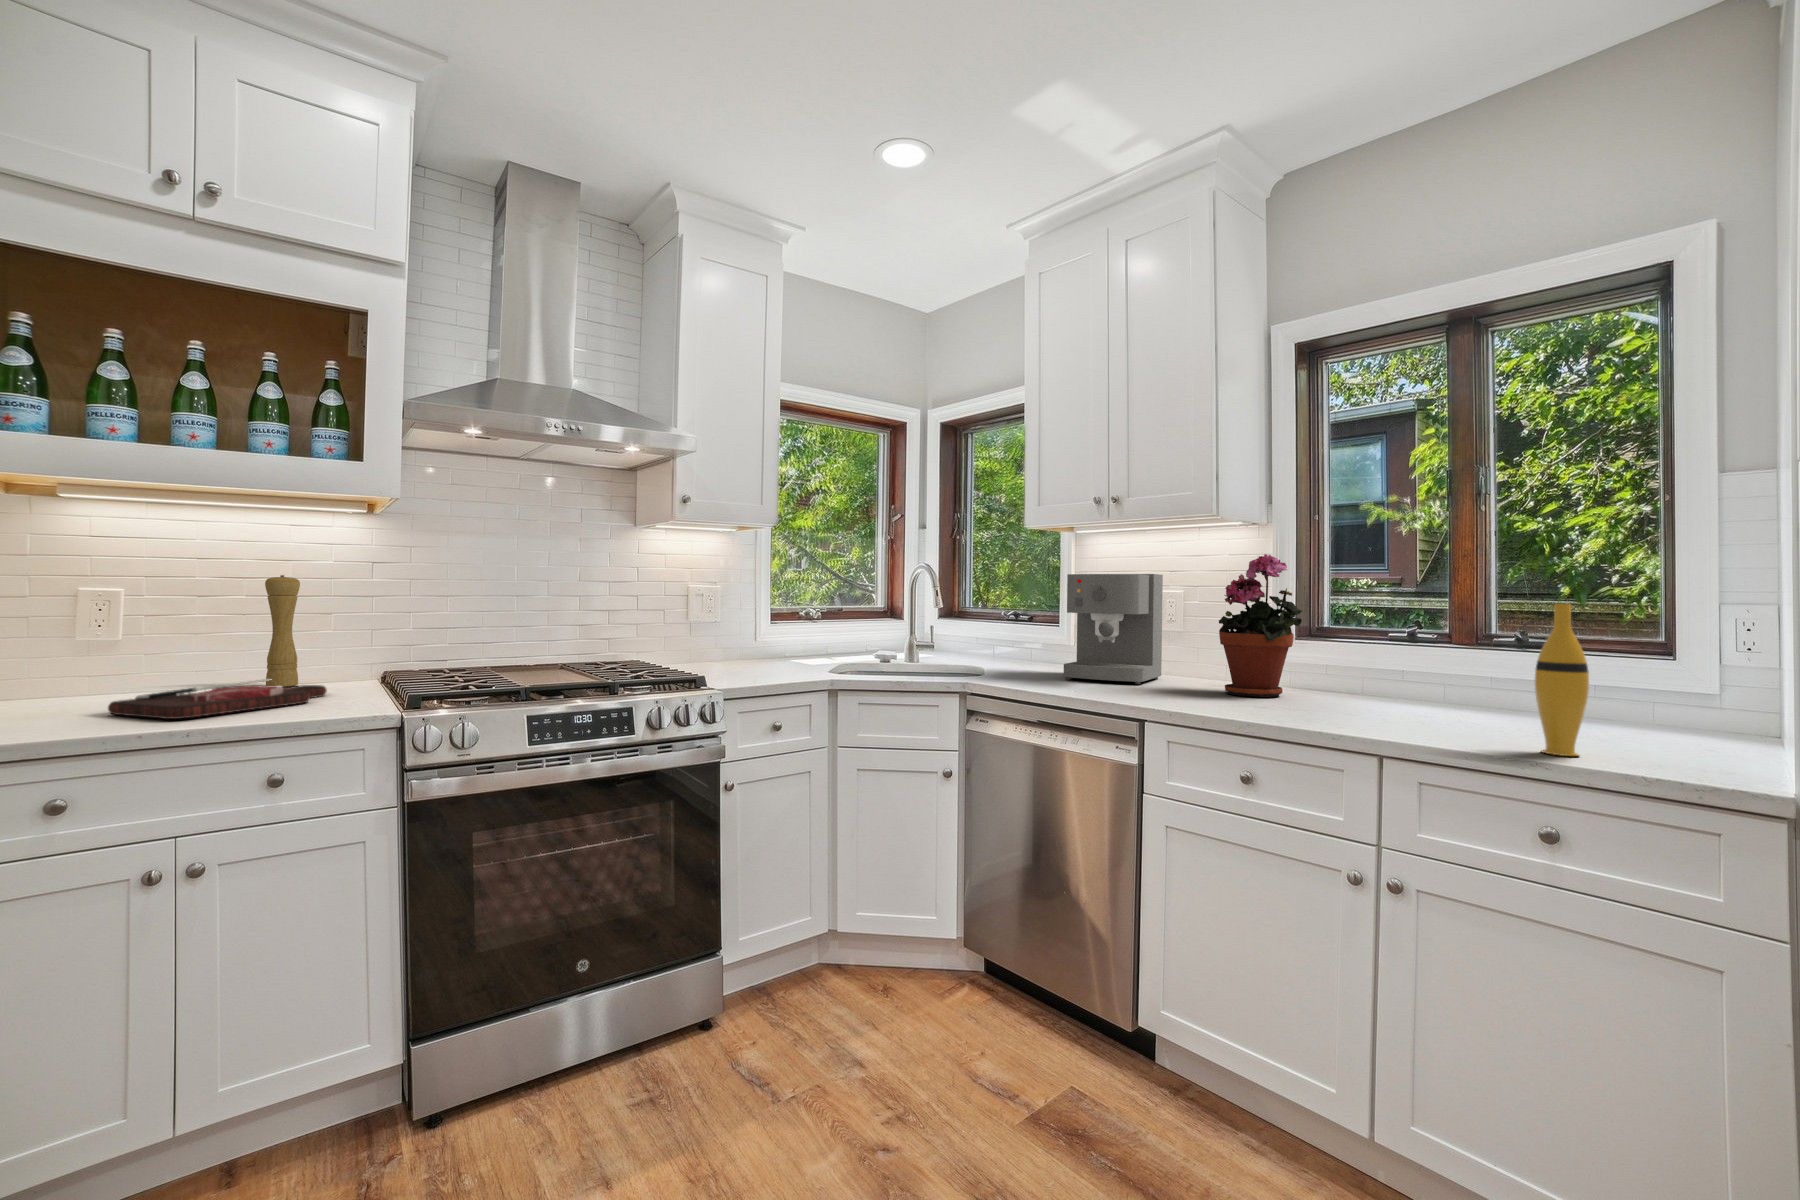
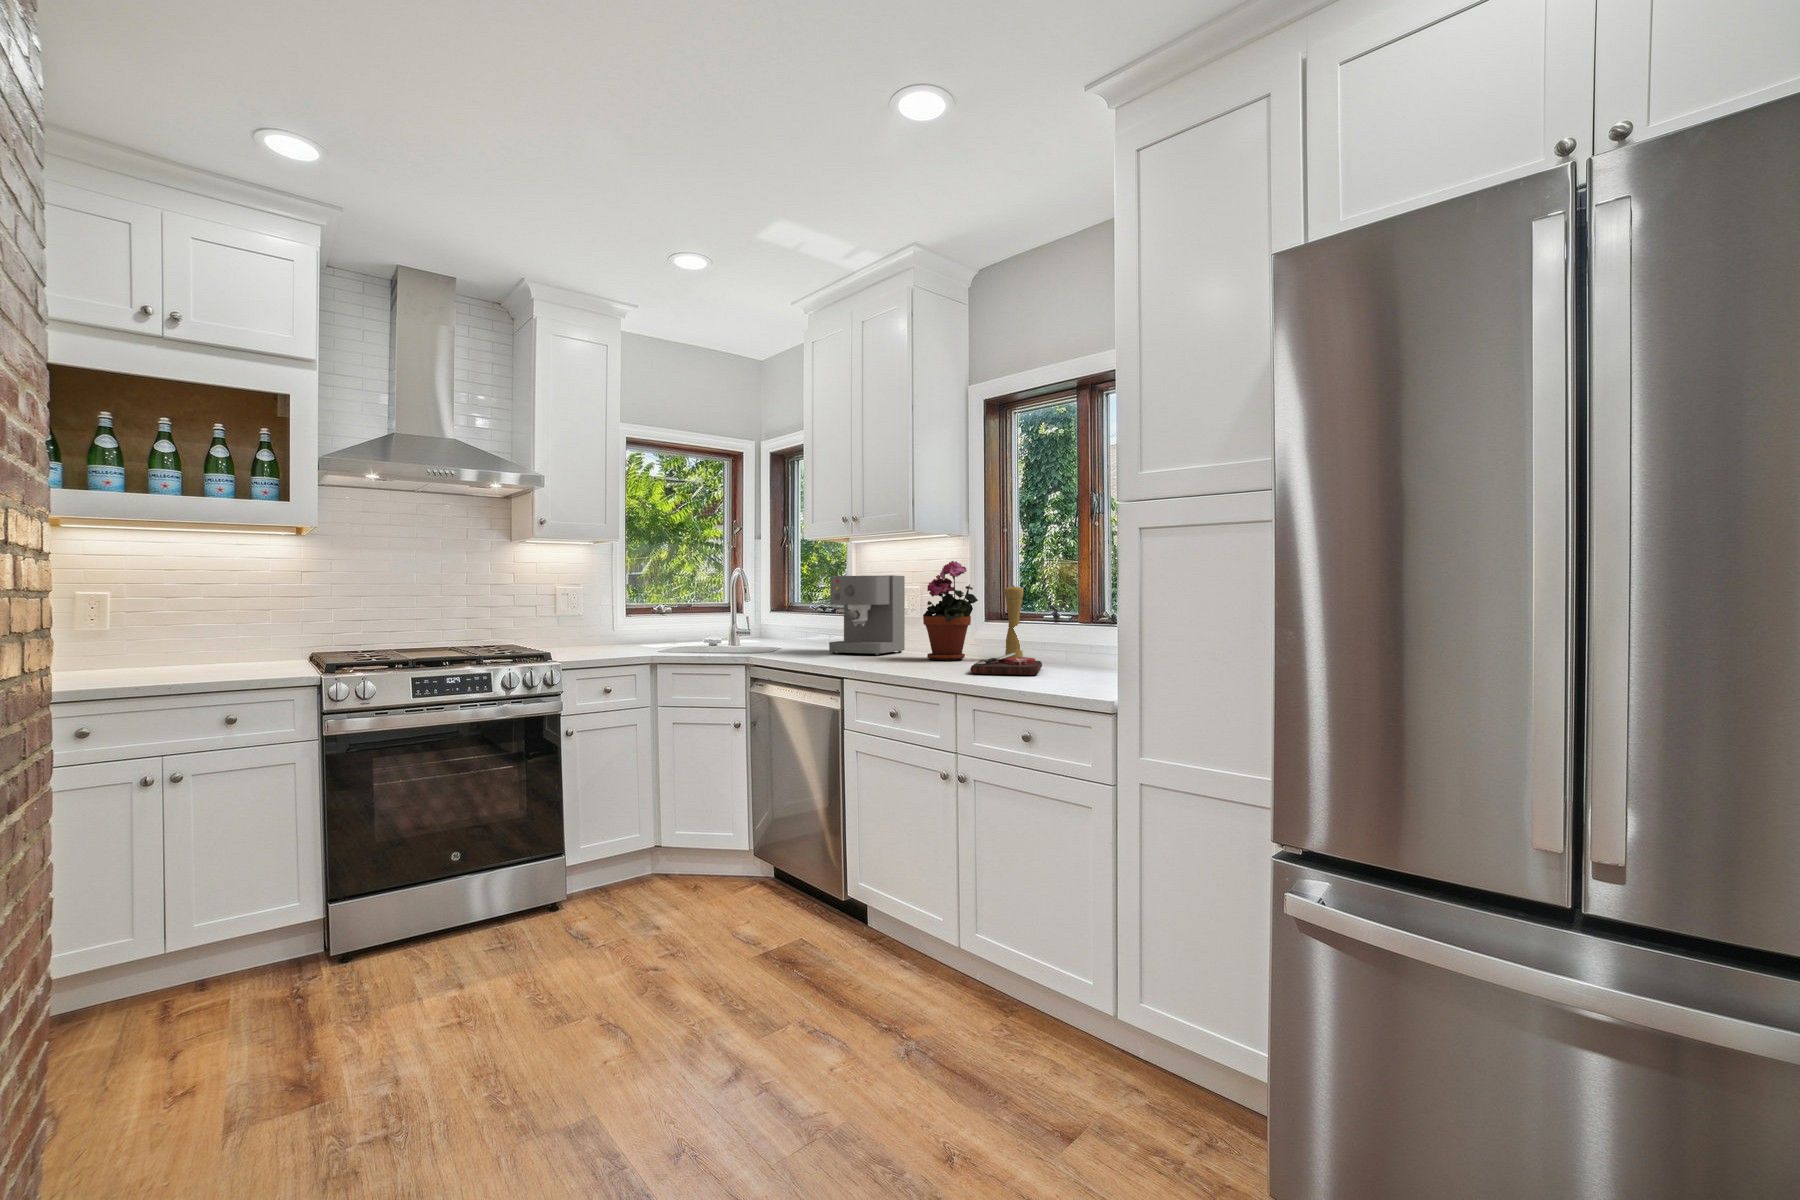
pepper mill: present [265,575,300,687] -> present [1005,586,1023,658]
vase: present [1535,604,1589,756] -> none [1039,591,1064,683]
cutting board: present [108,679,327,719] -> present [971,653,1042,675]

